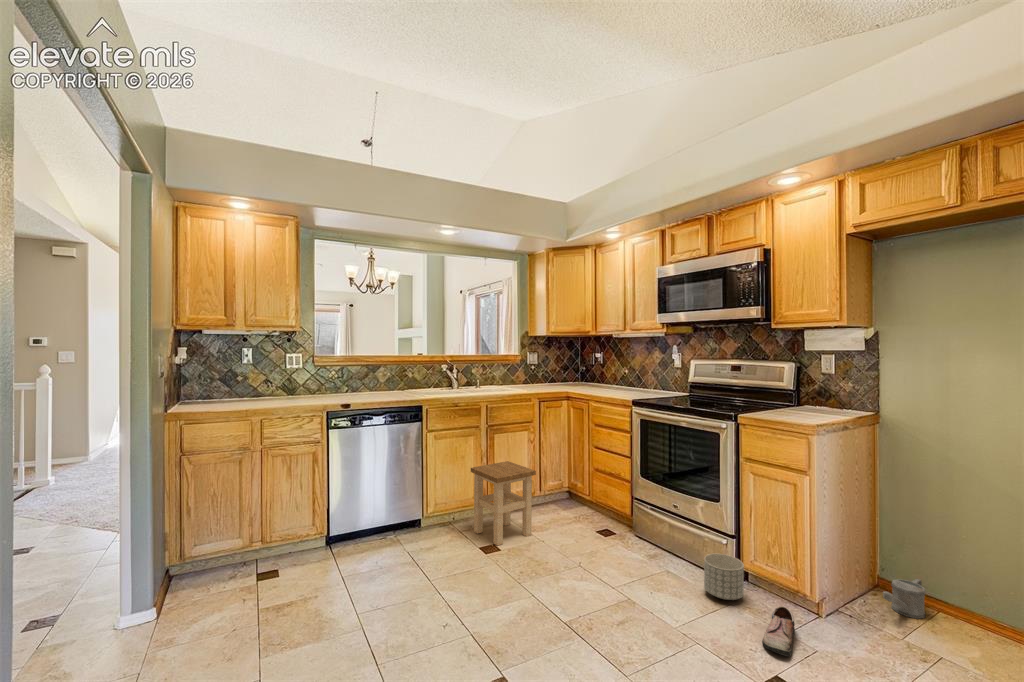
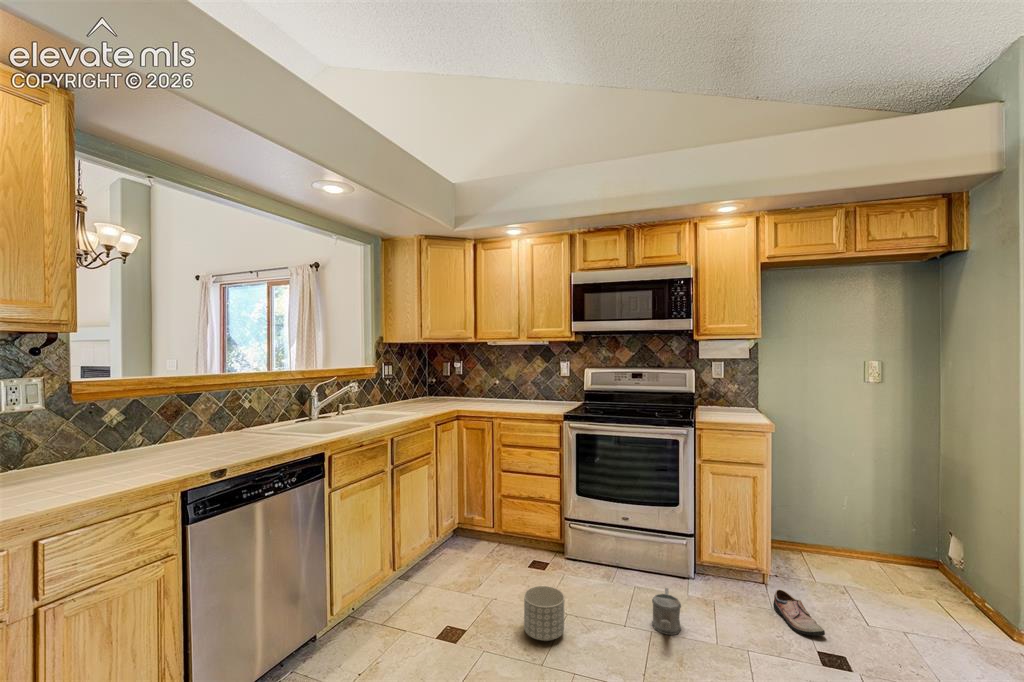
stool: present [471,461,536,546] -> none [404,509,486,630]
planter: present [704,554,744,600] -> present [524,586,564,641]
watering can: present [883,579,925,619] -> present [652,588,681,635]

